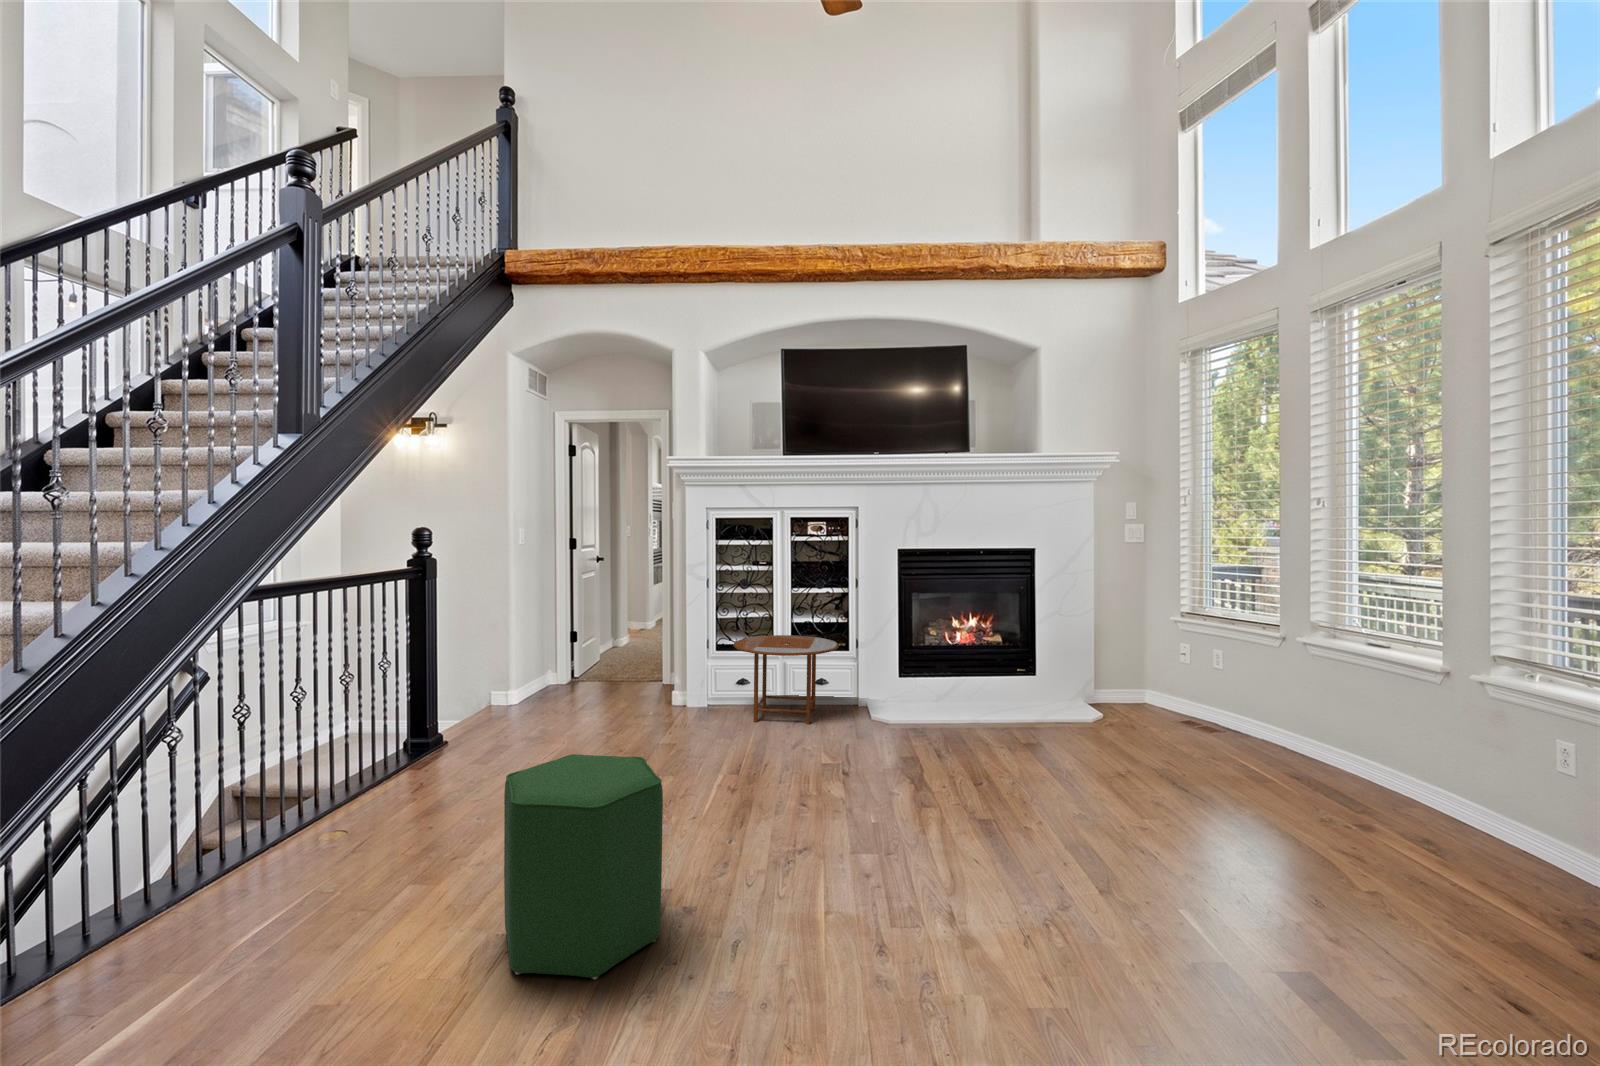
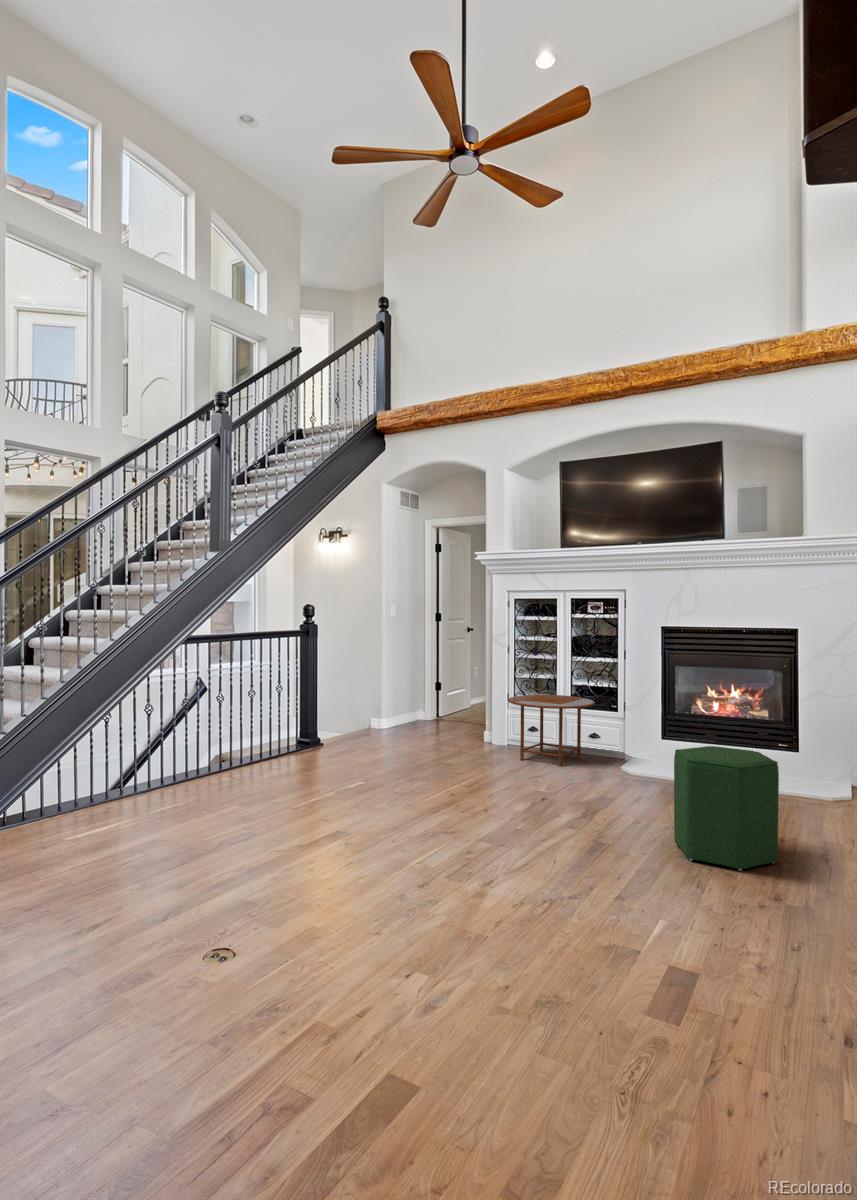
ottoman: present [504,754,663,980] -> present [674,746,779,871]

